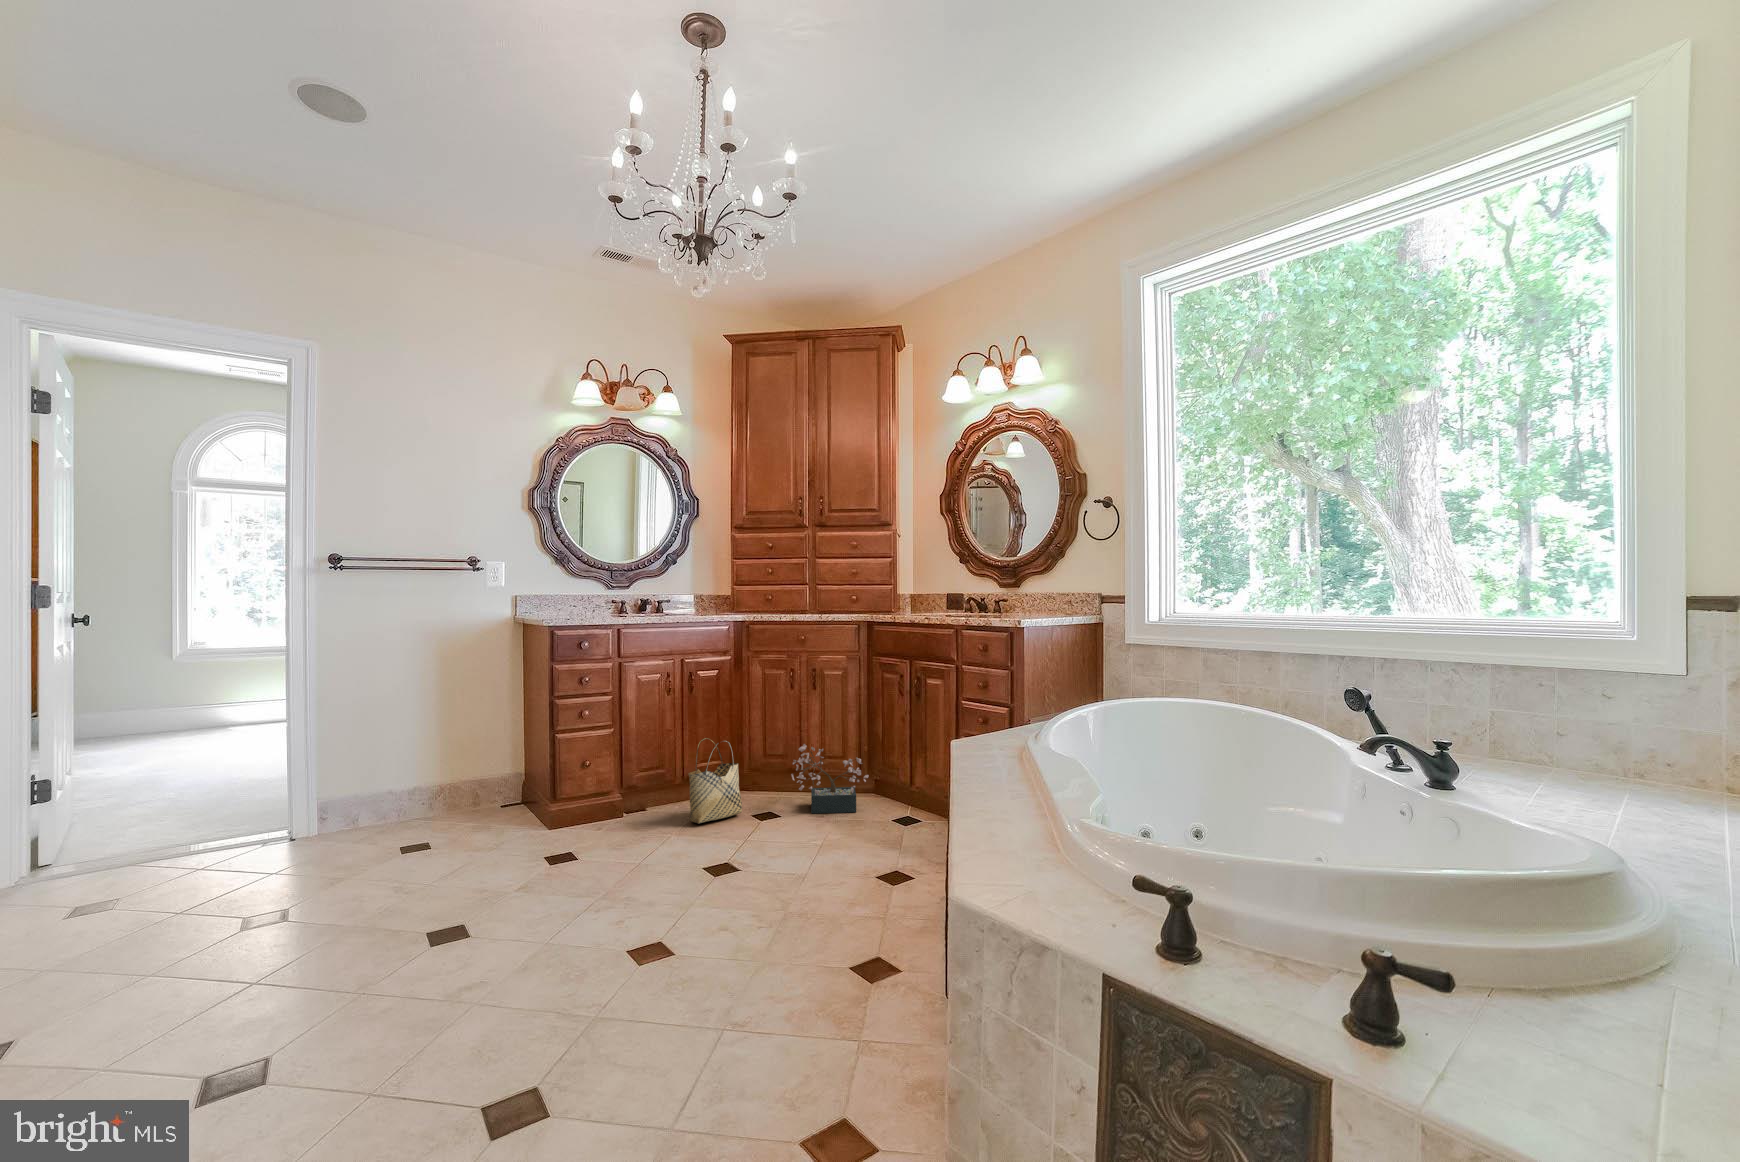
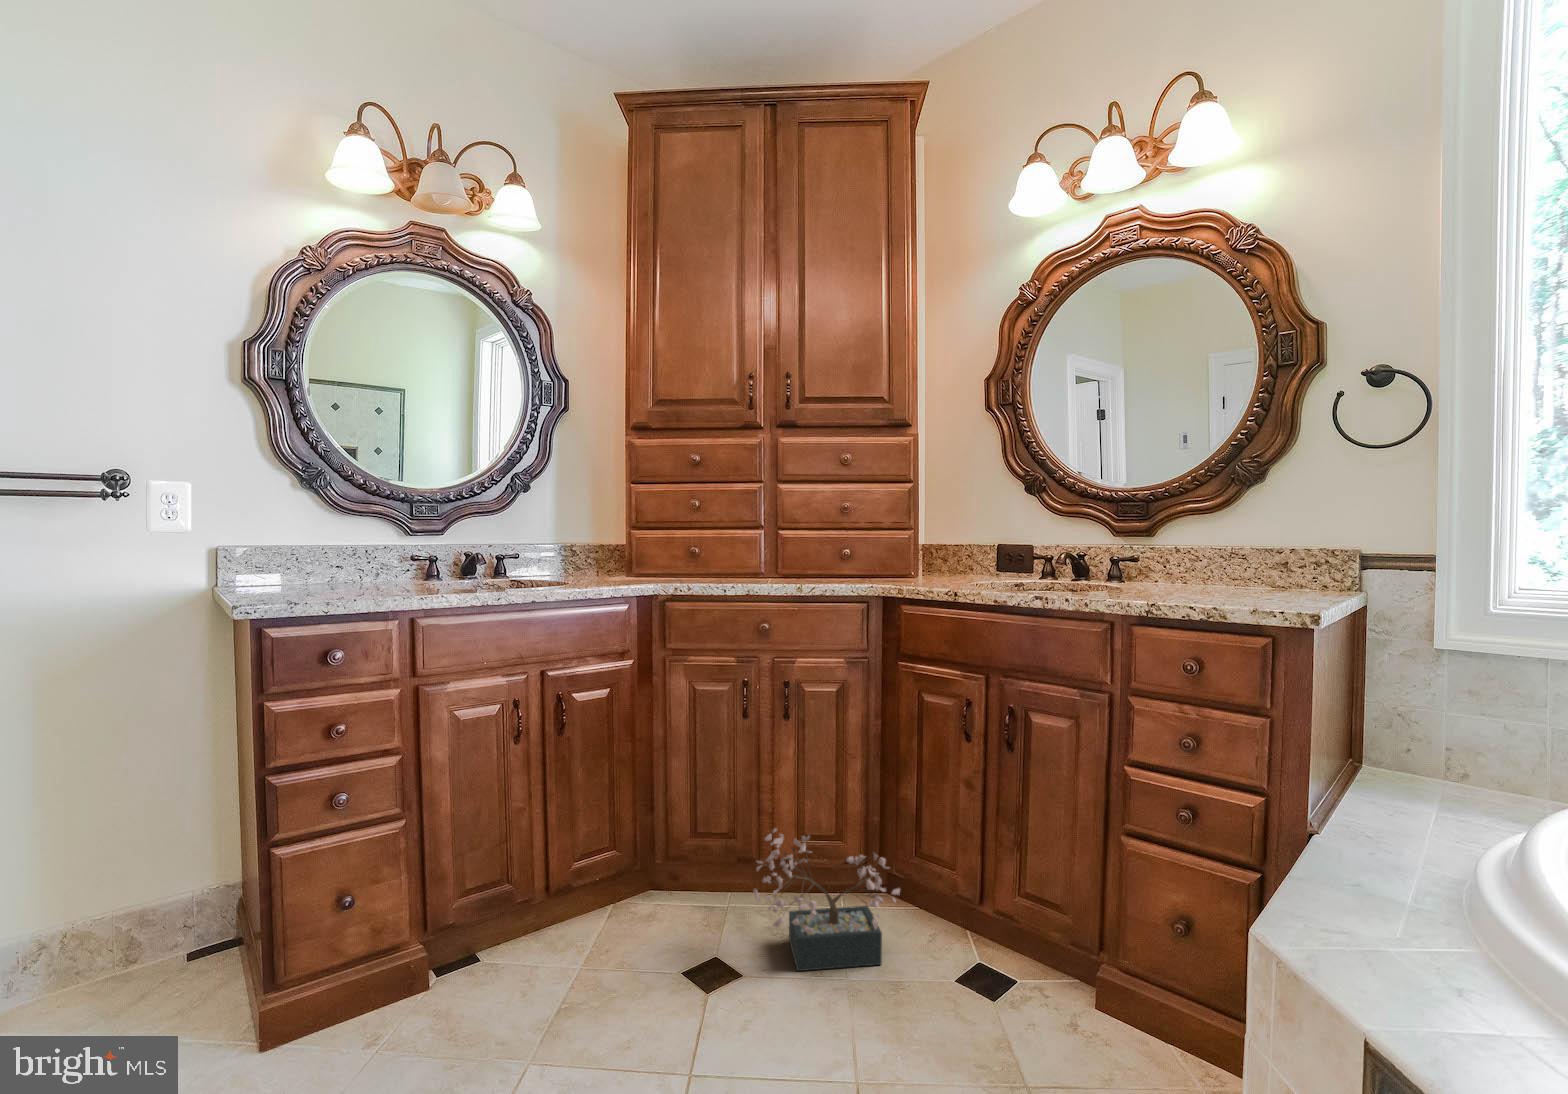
woven basket: present [688,738,742,824] -> none [556,830,663,1020]

